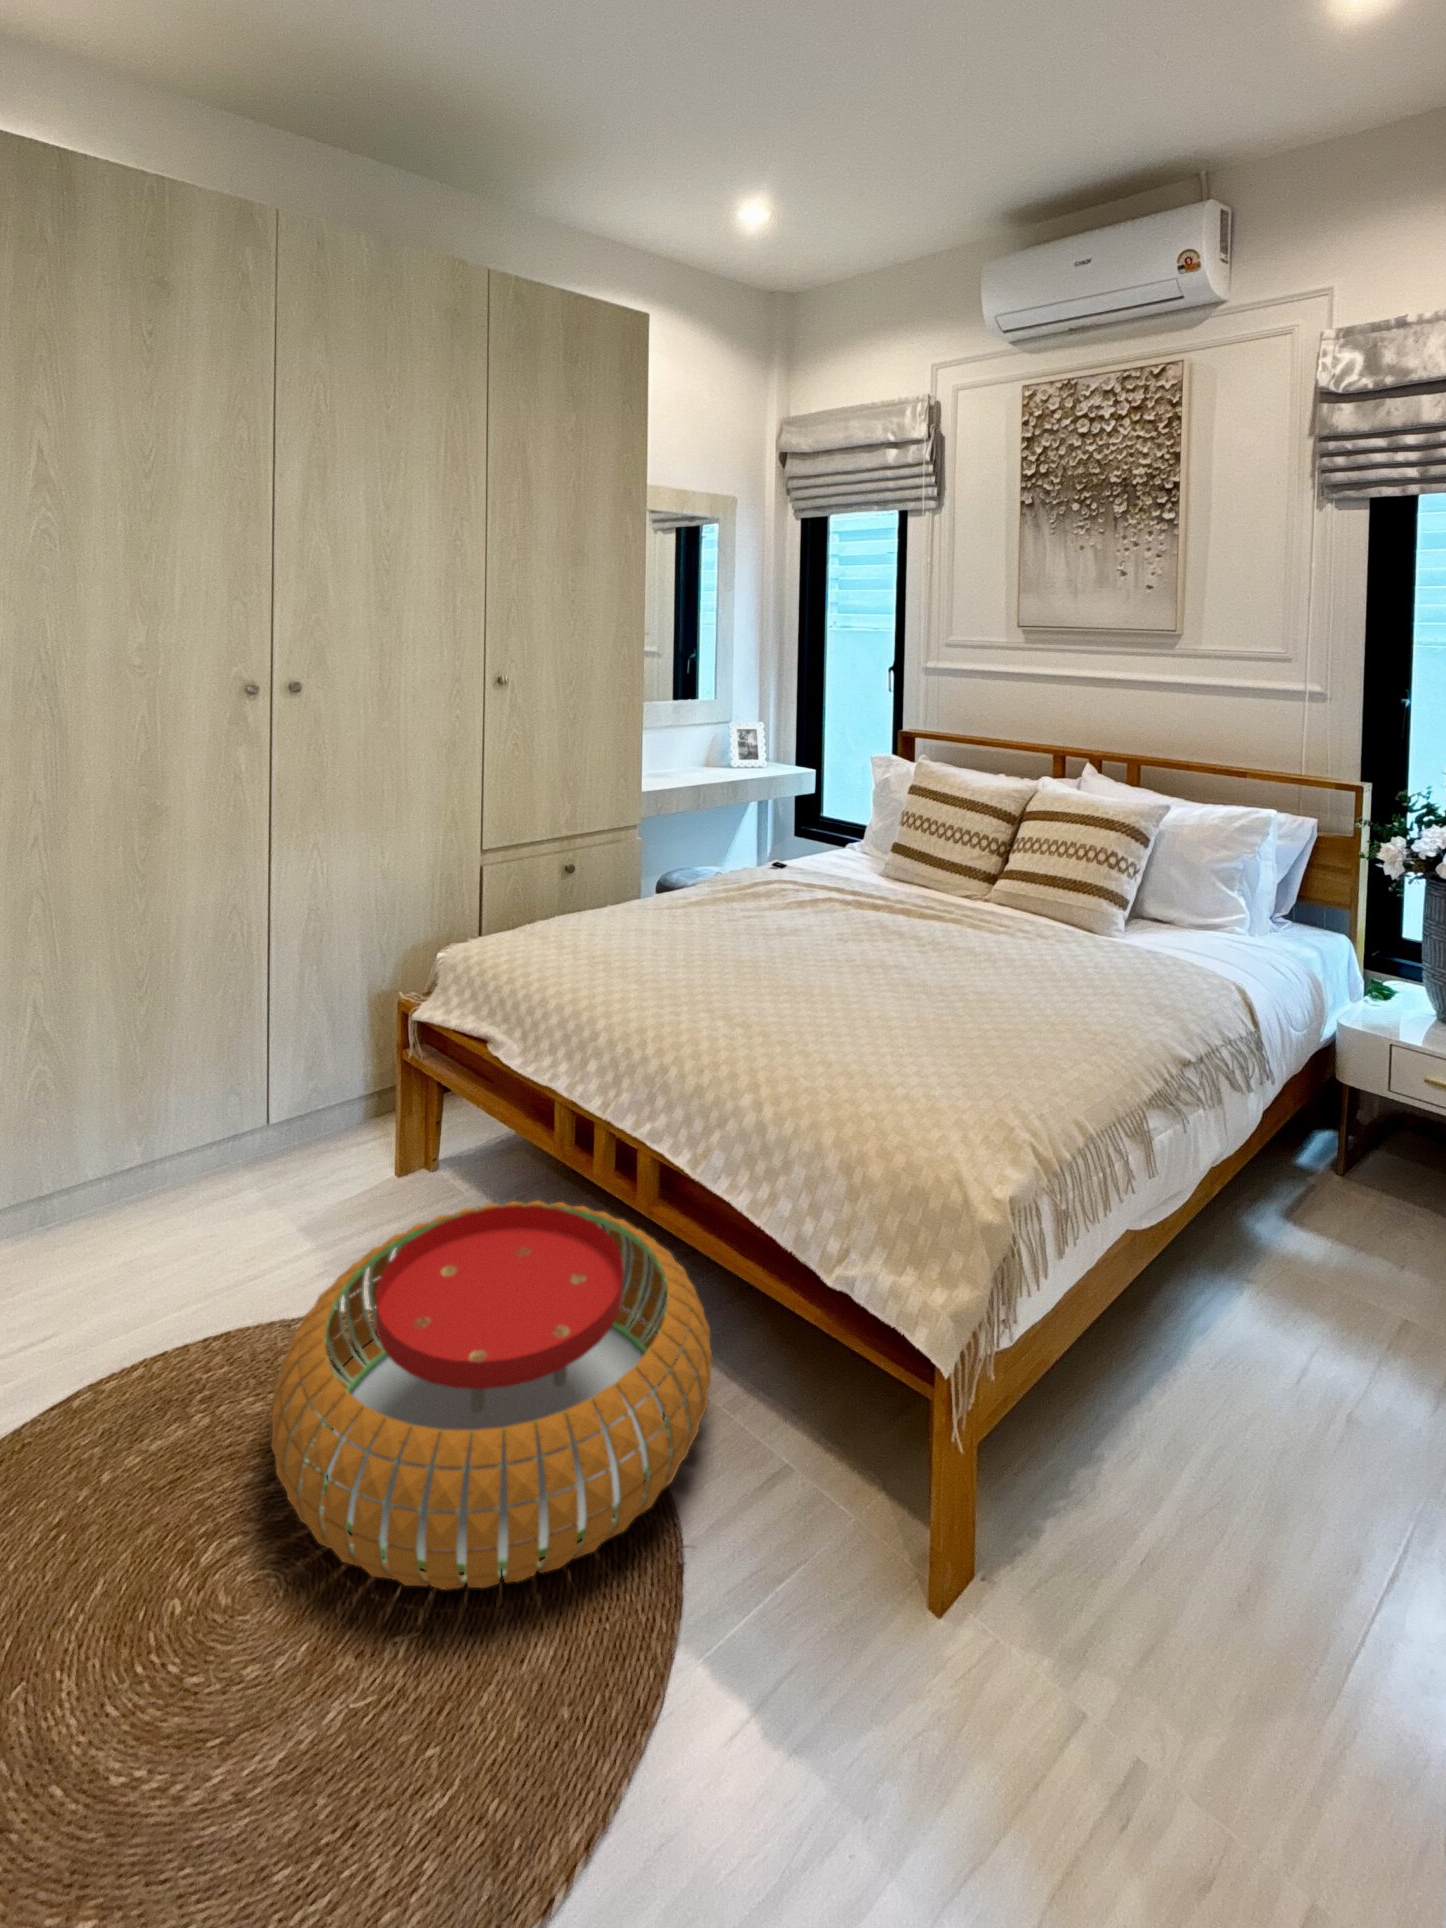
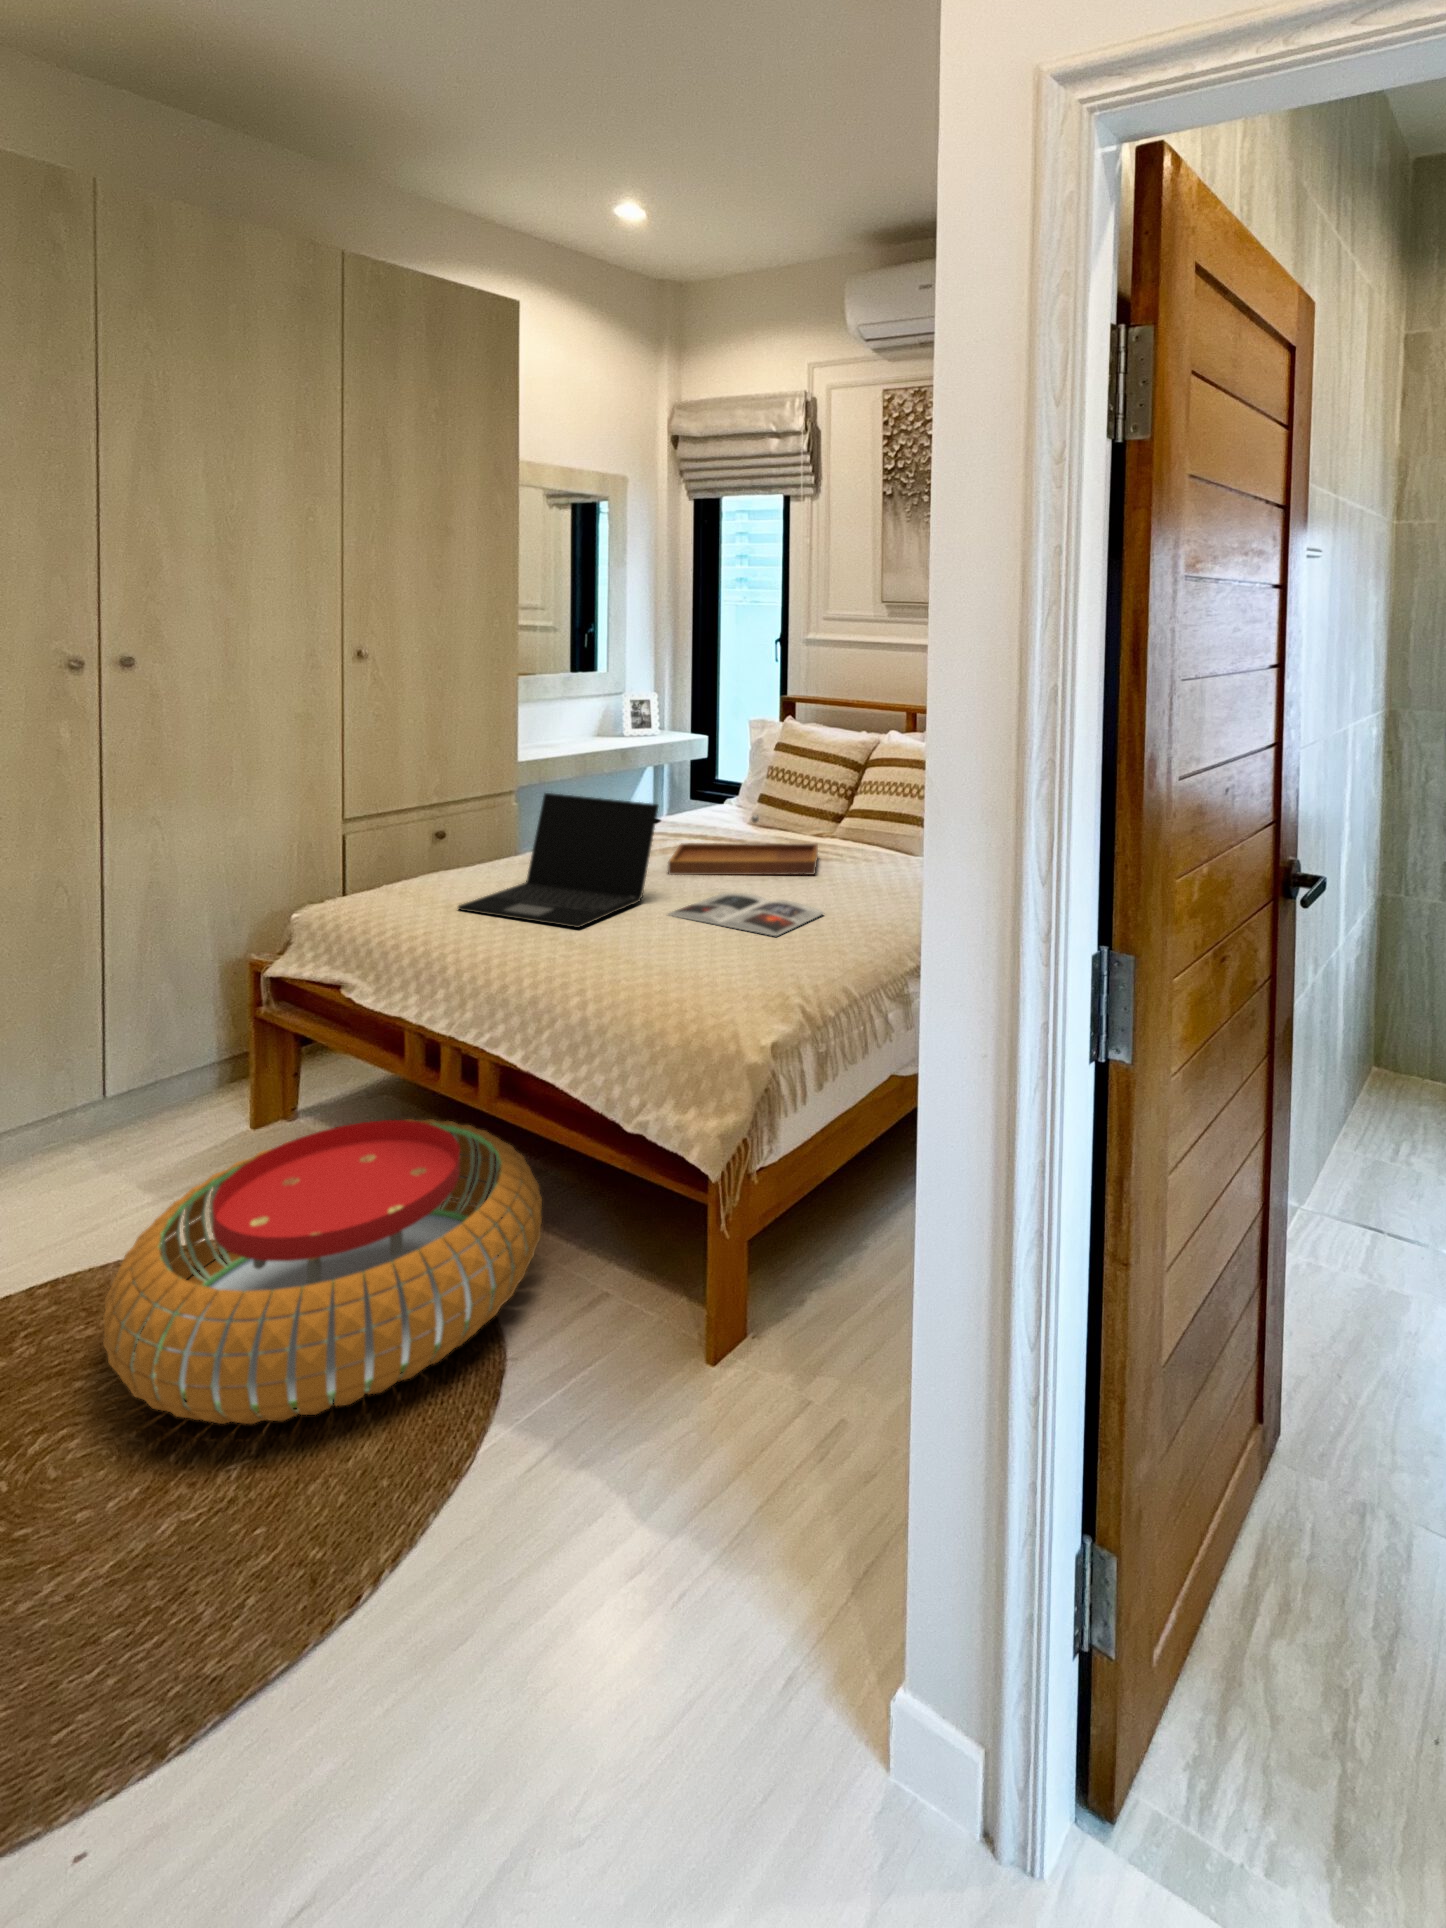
laptop: none [605,837,816,1002] -> present [458,793,658,928]
tray: none [815,870,984,947] -> present [668,815,818,875]
magazine: none [830,965,1019,1034] -> present [668,892,823,936]

